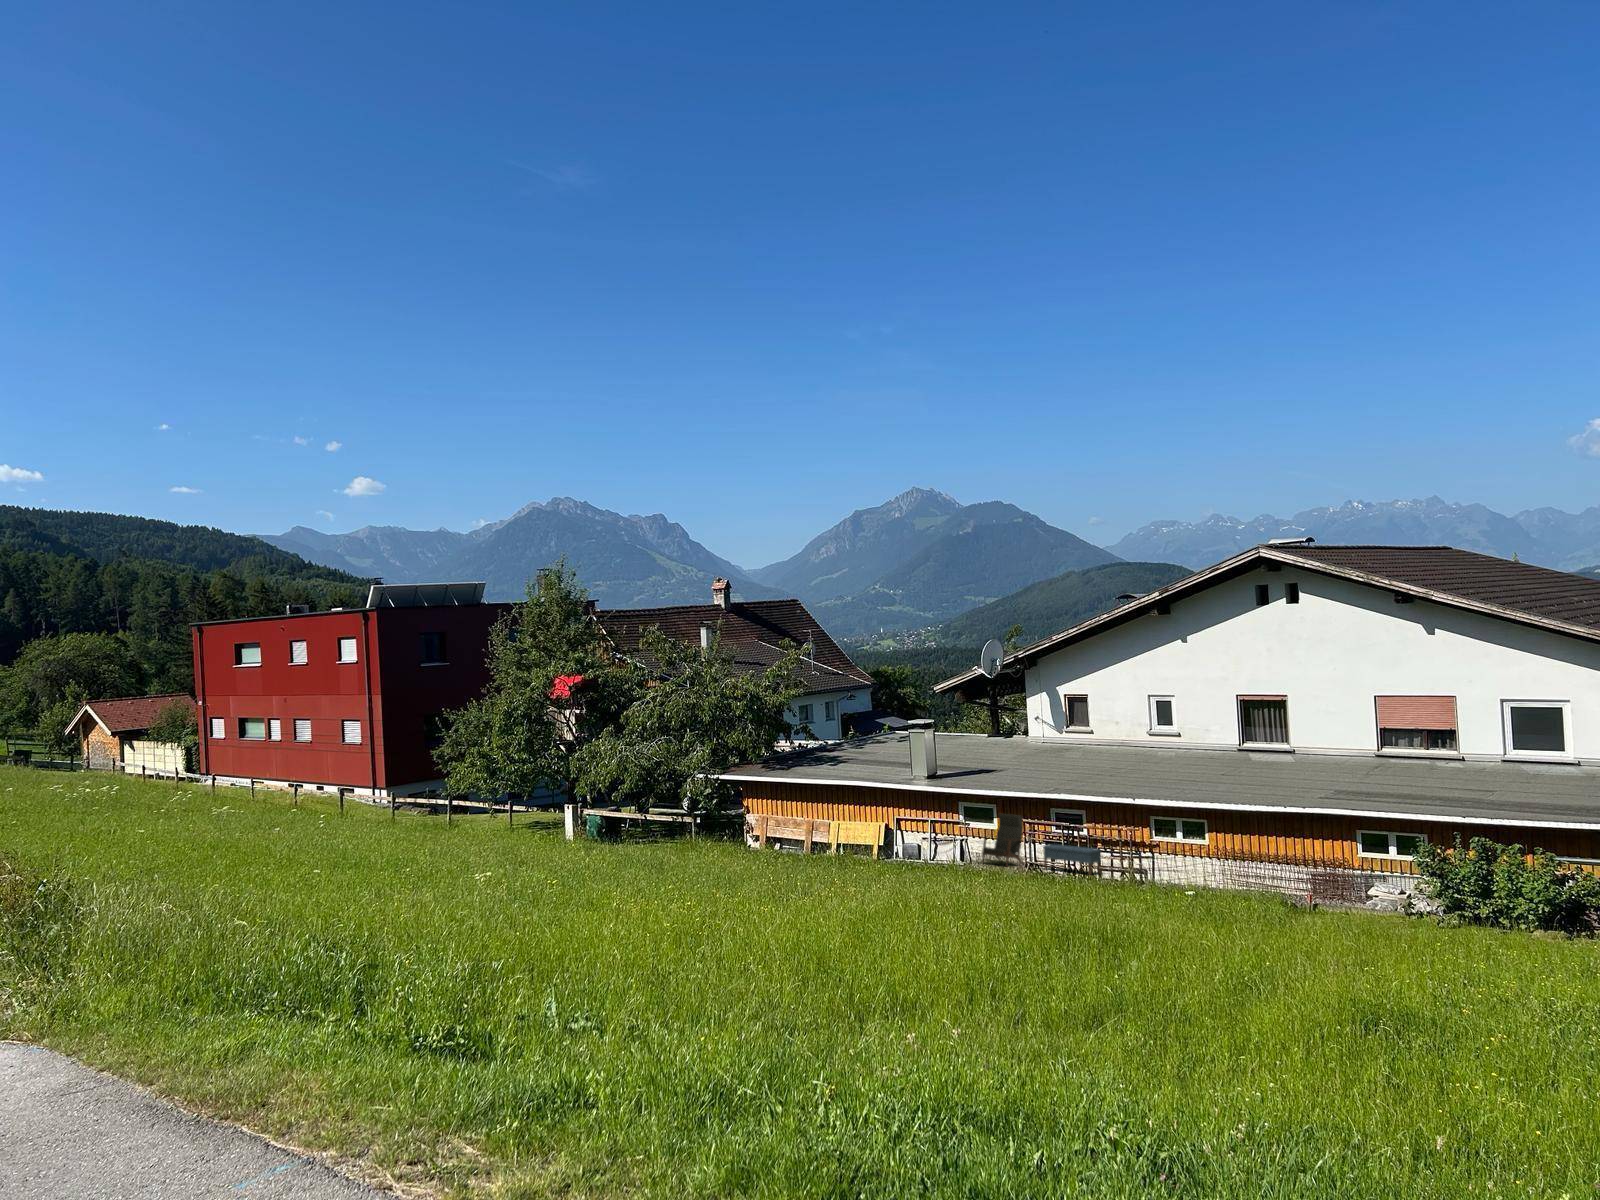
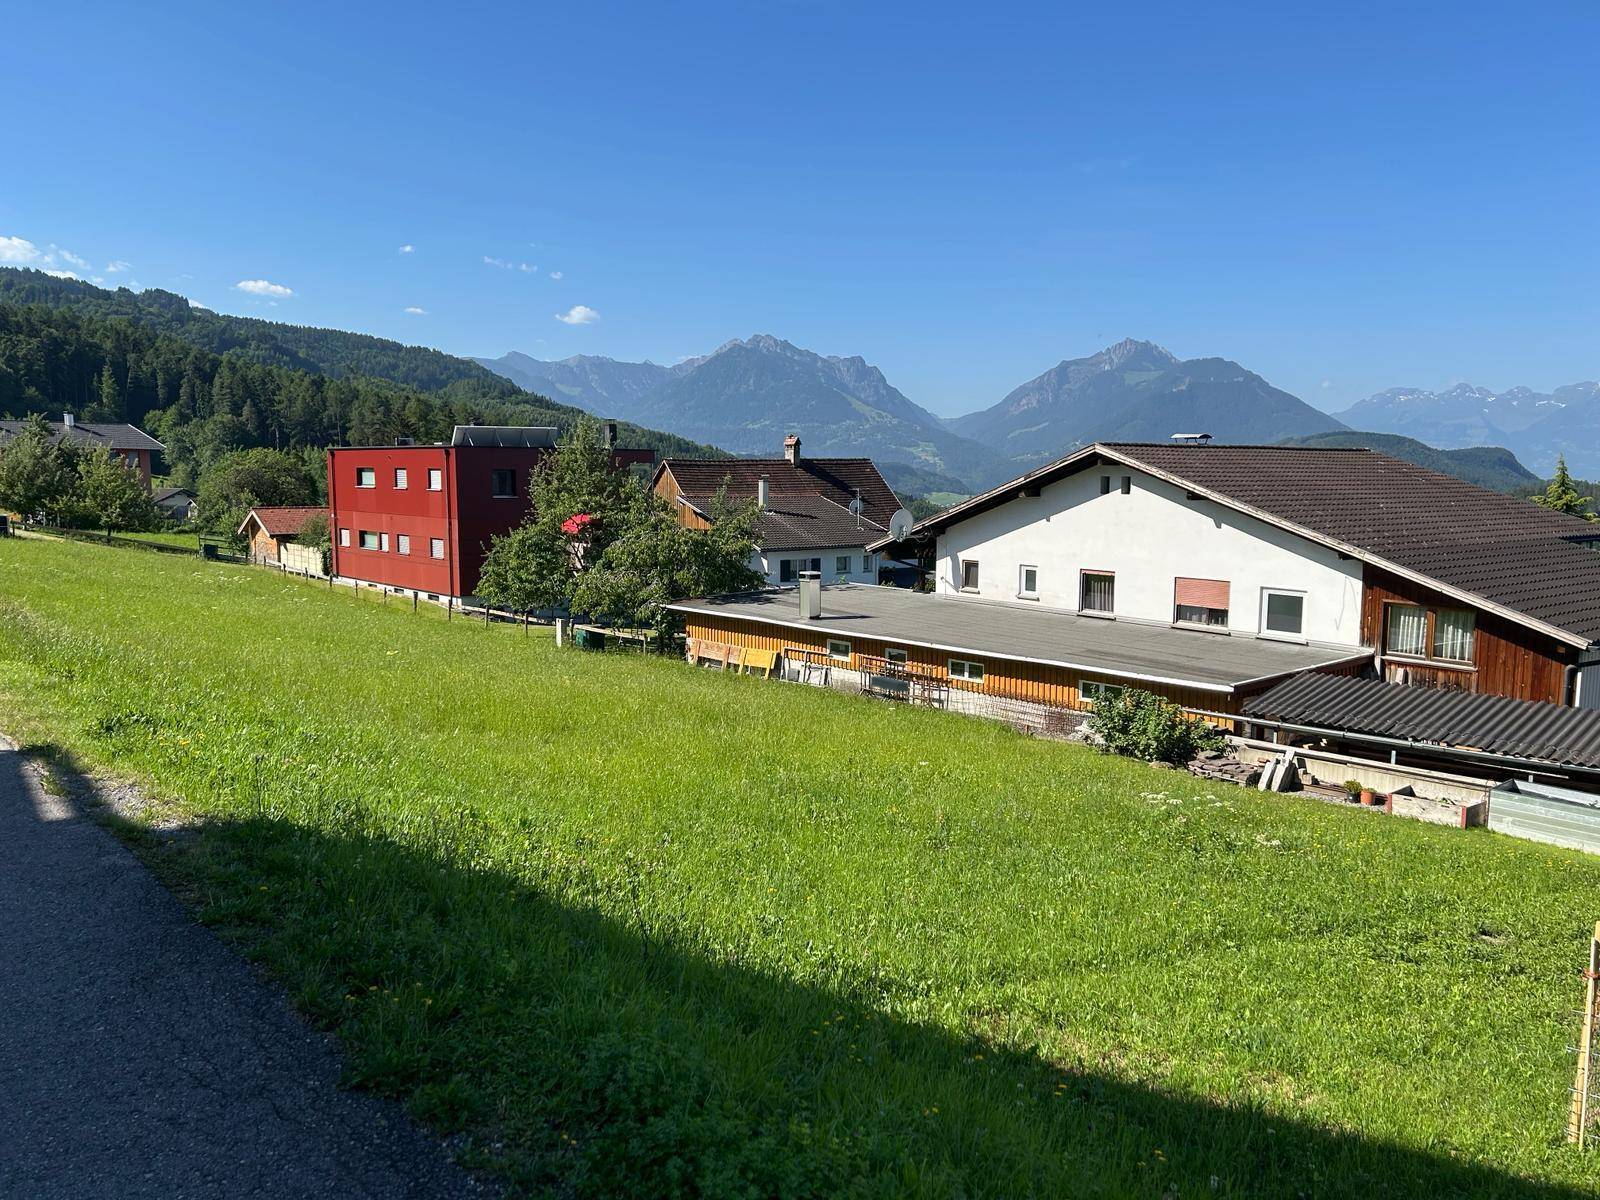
lounge chair: present [982,814,1024,866] -> none [831,650,865,691]

